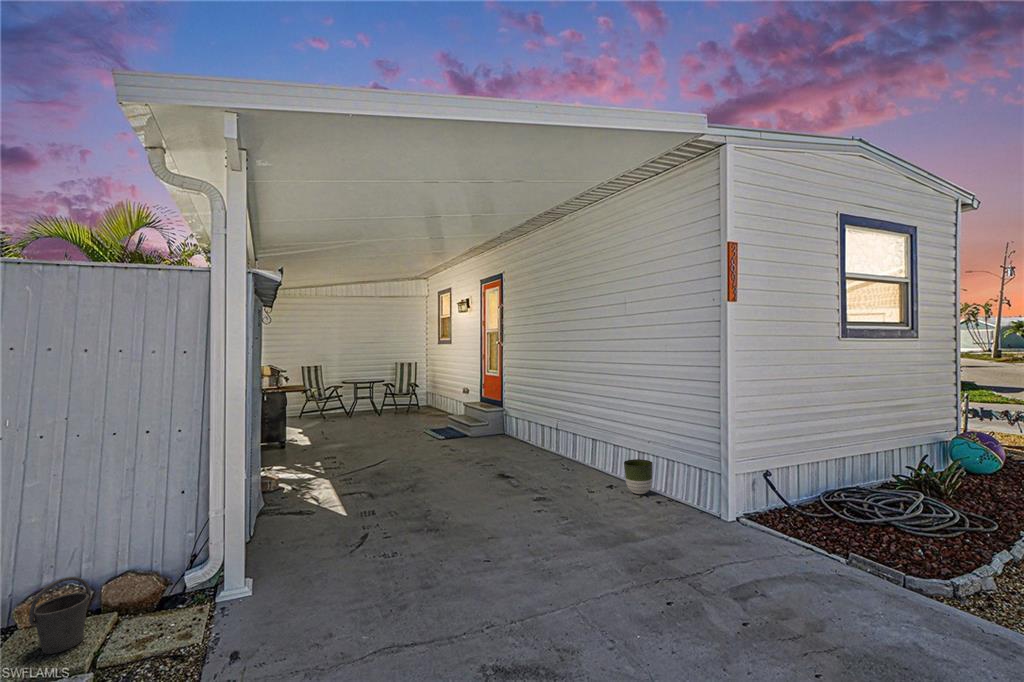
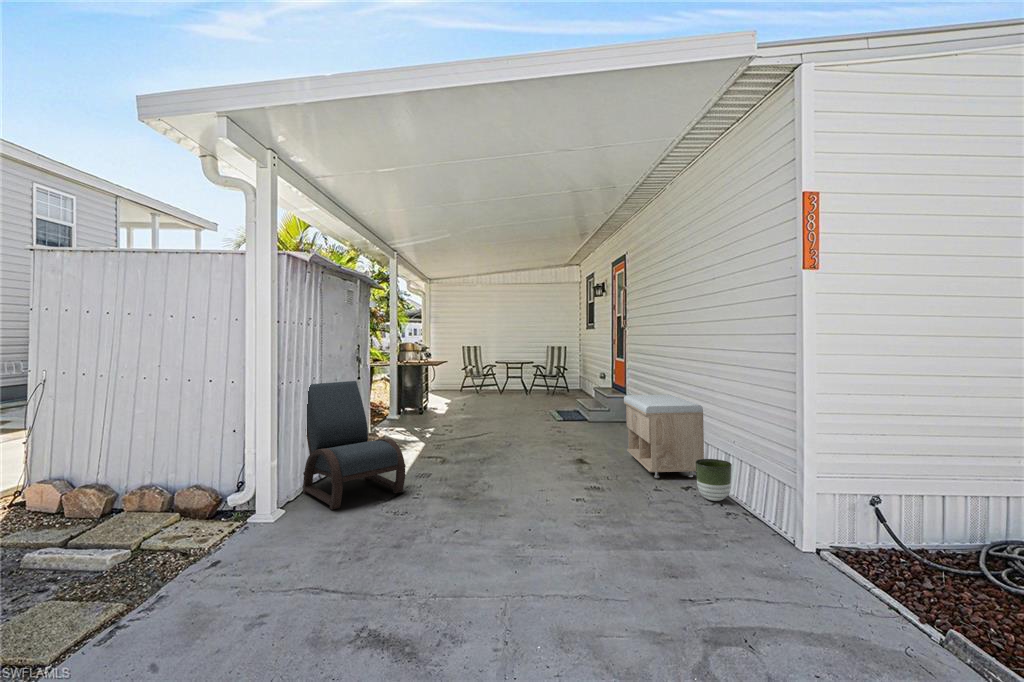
storage bench: none [535,407,617,482] -> present [624,395,704,478]
lounge chair: none [226,420,370,568] -> present [303,381,406,510]
bucket: present [29,577,91,654] -> none [109,478,156,533]

